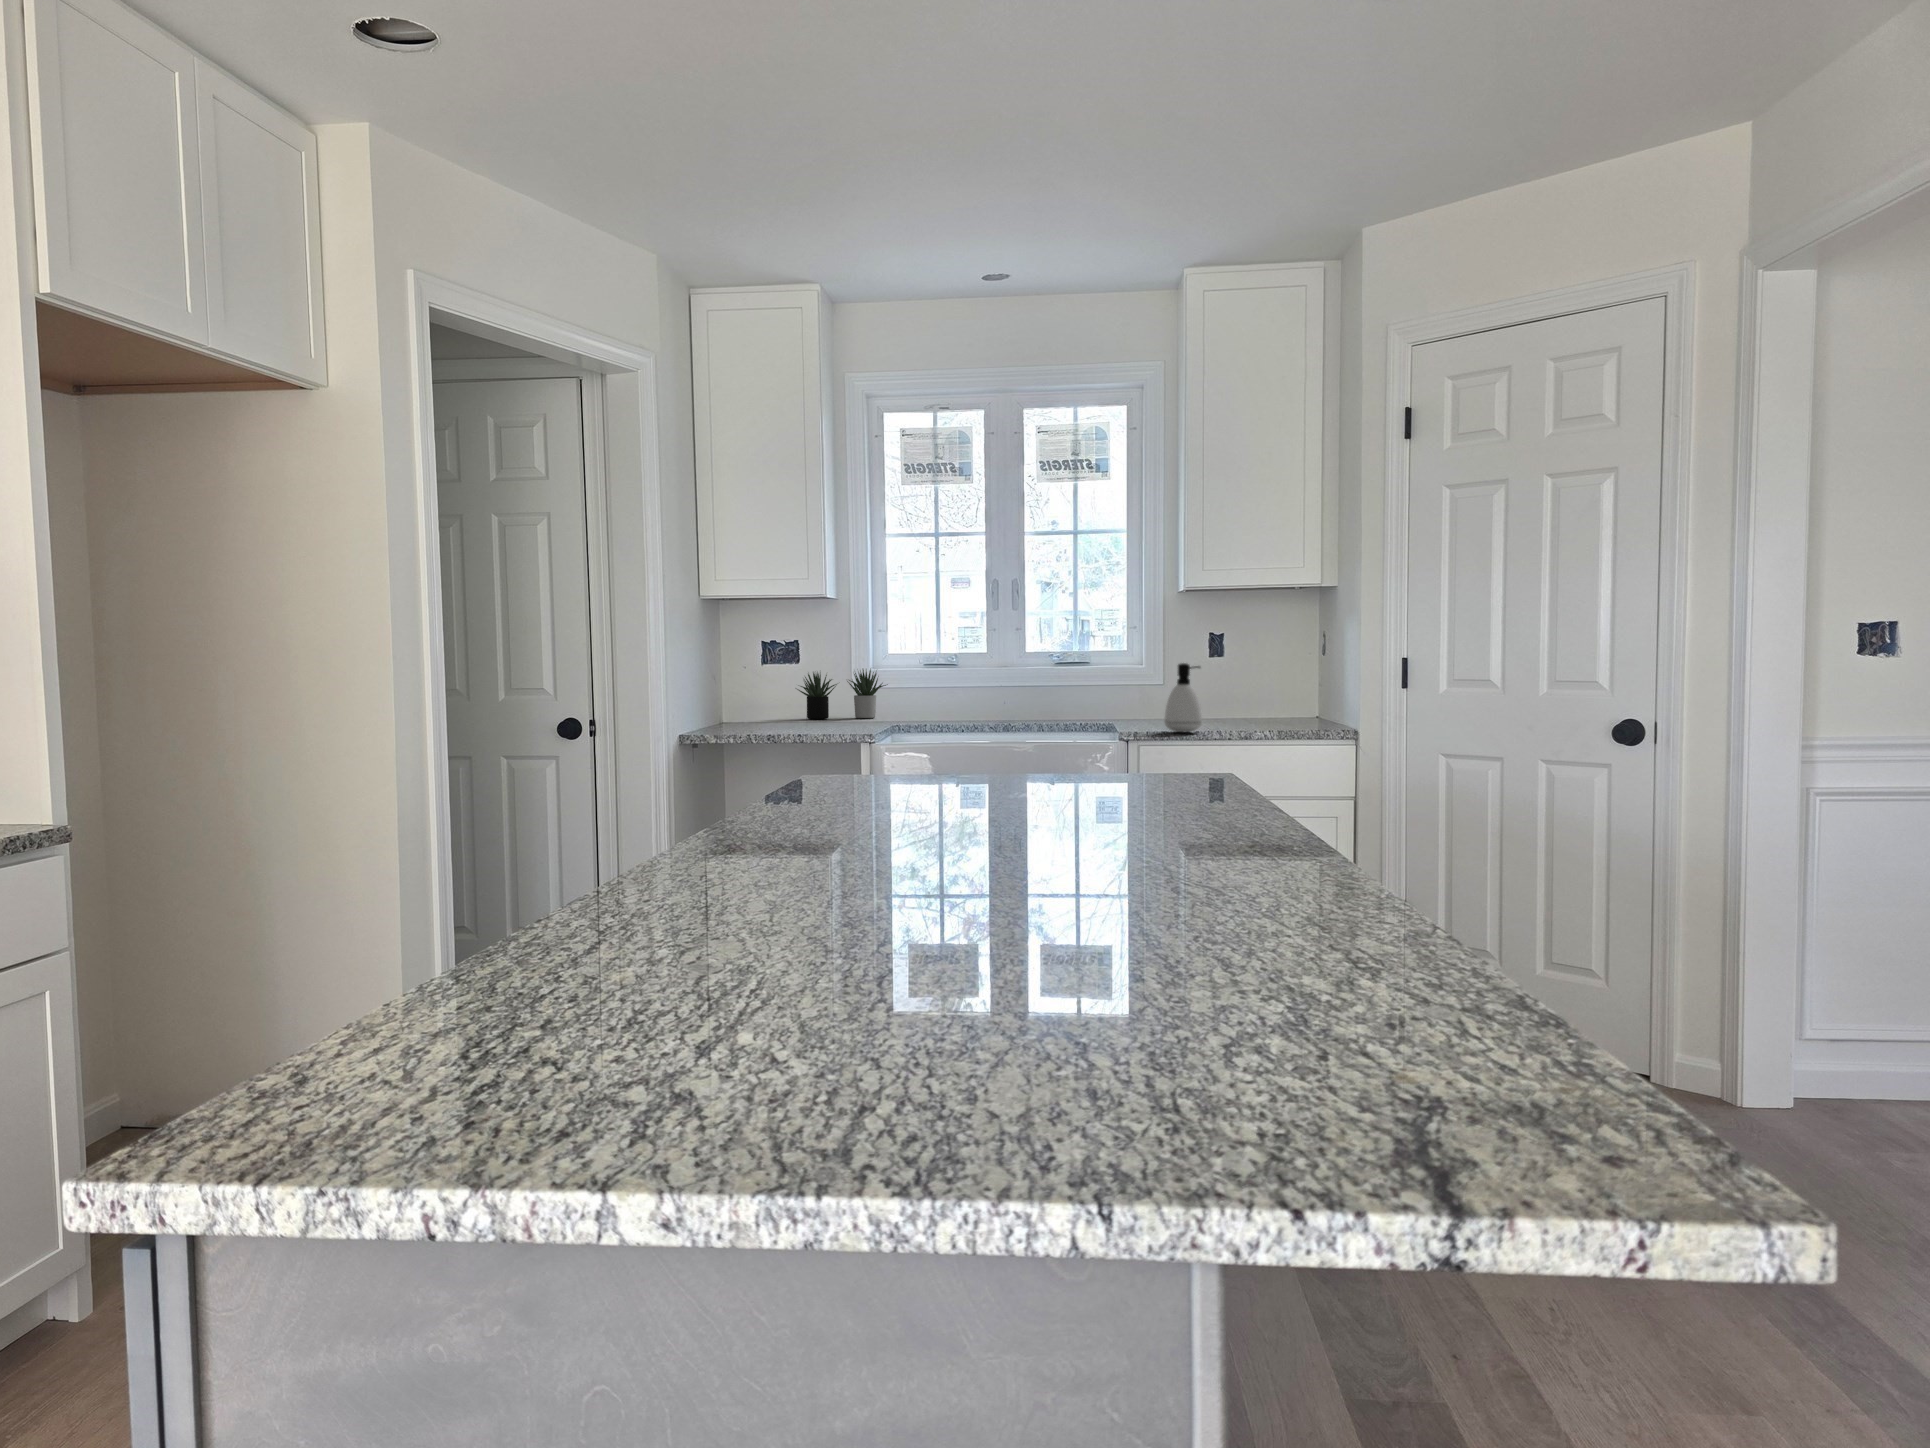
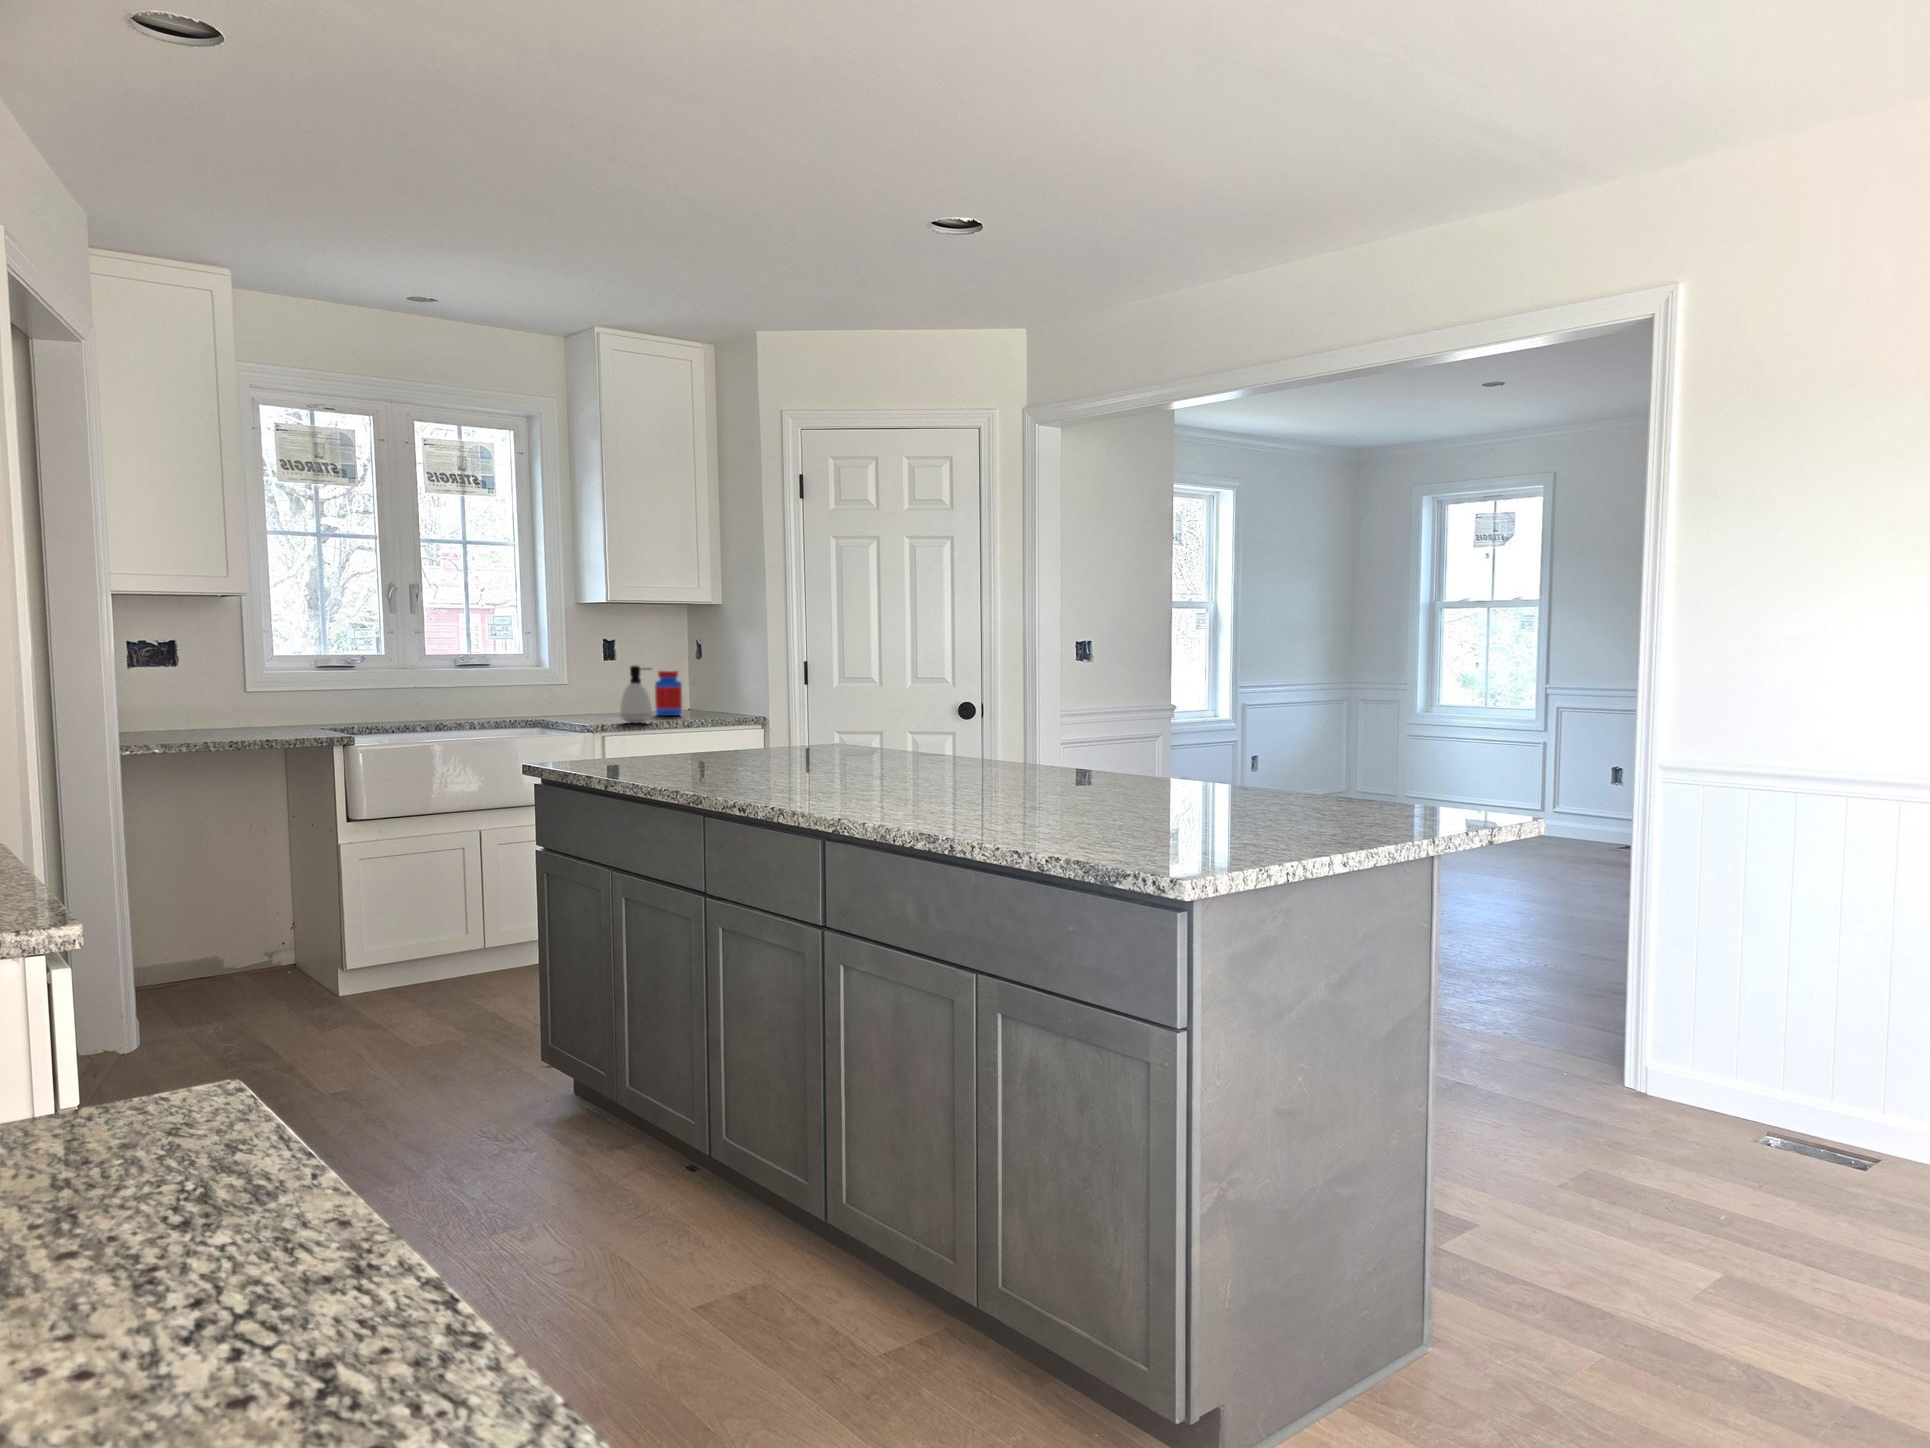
succulent plant: present [797,669,888,719] -> none [193,668,299,727]
jar: none [1249,671,1282,726] -> present [655,671,682,716]

